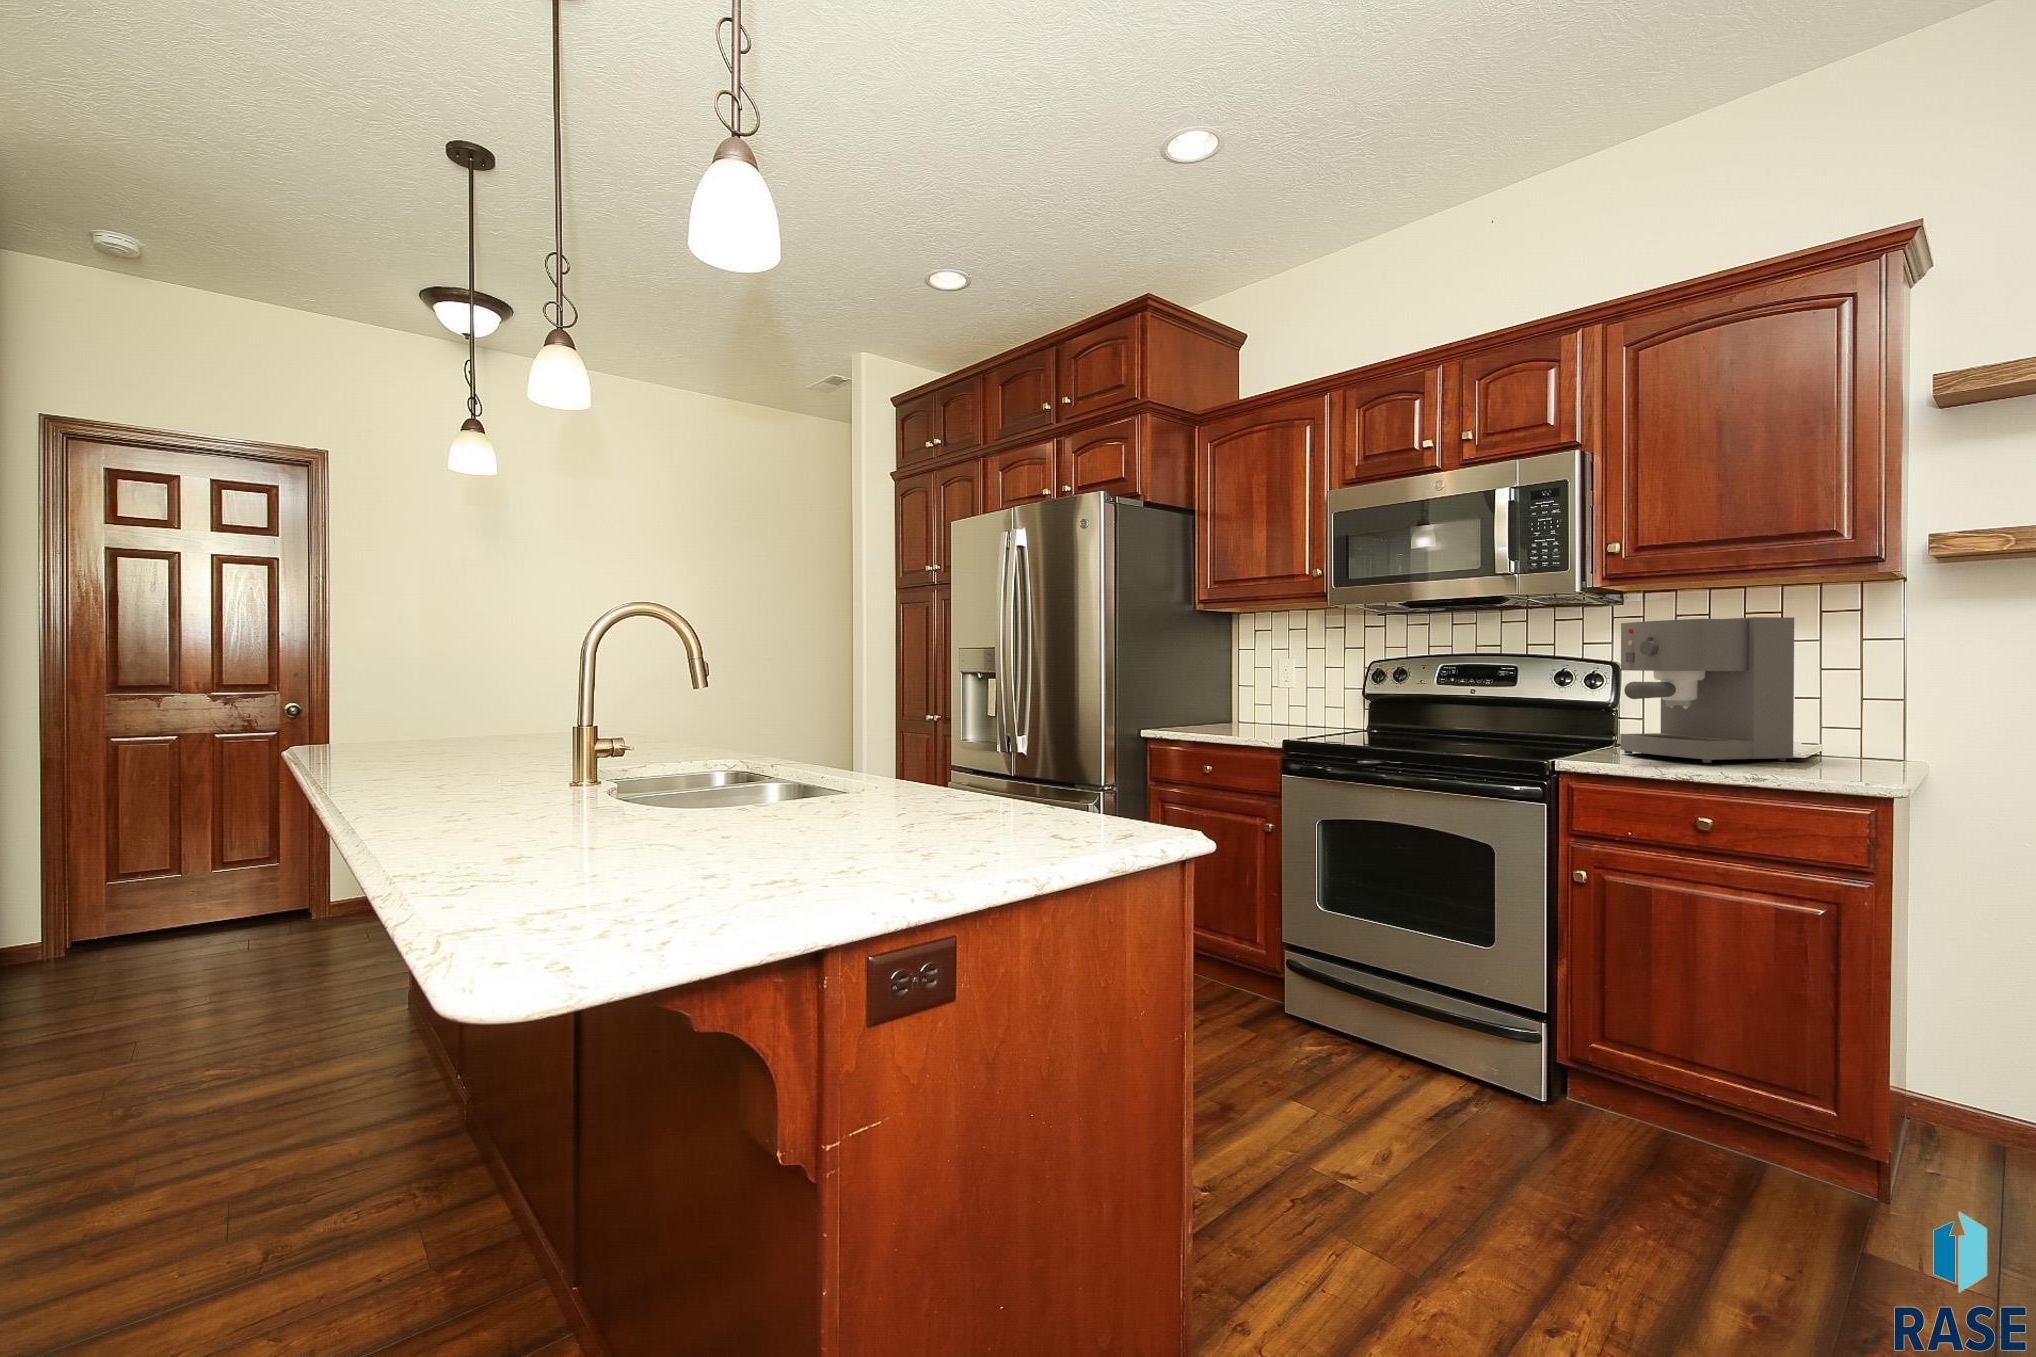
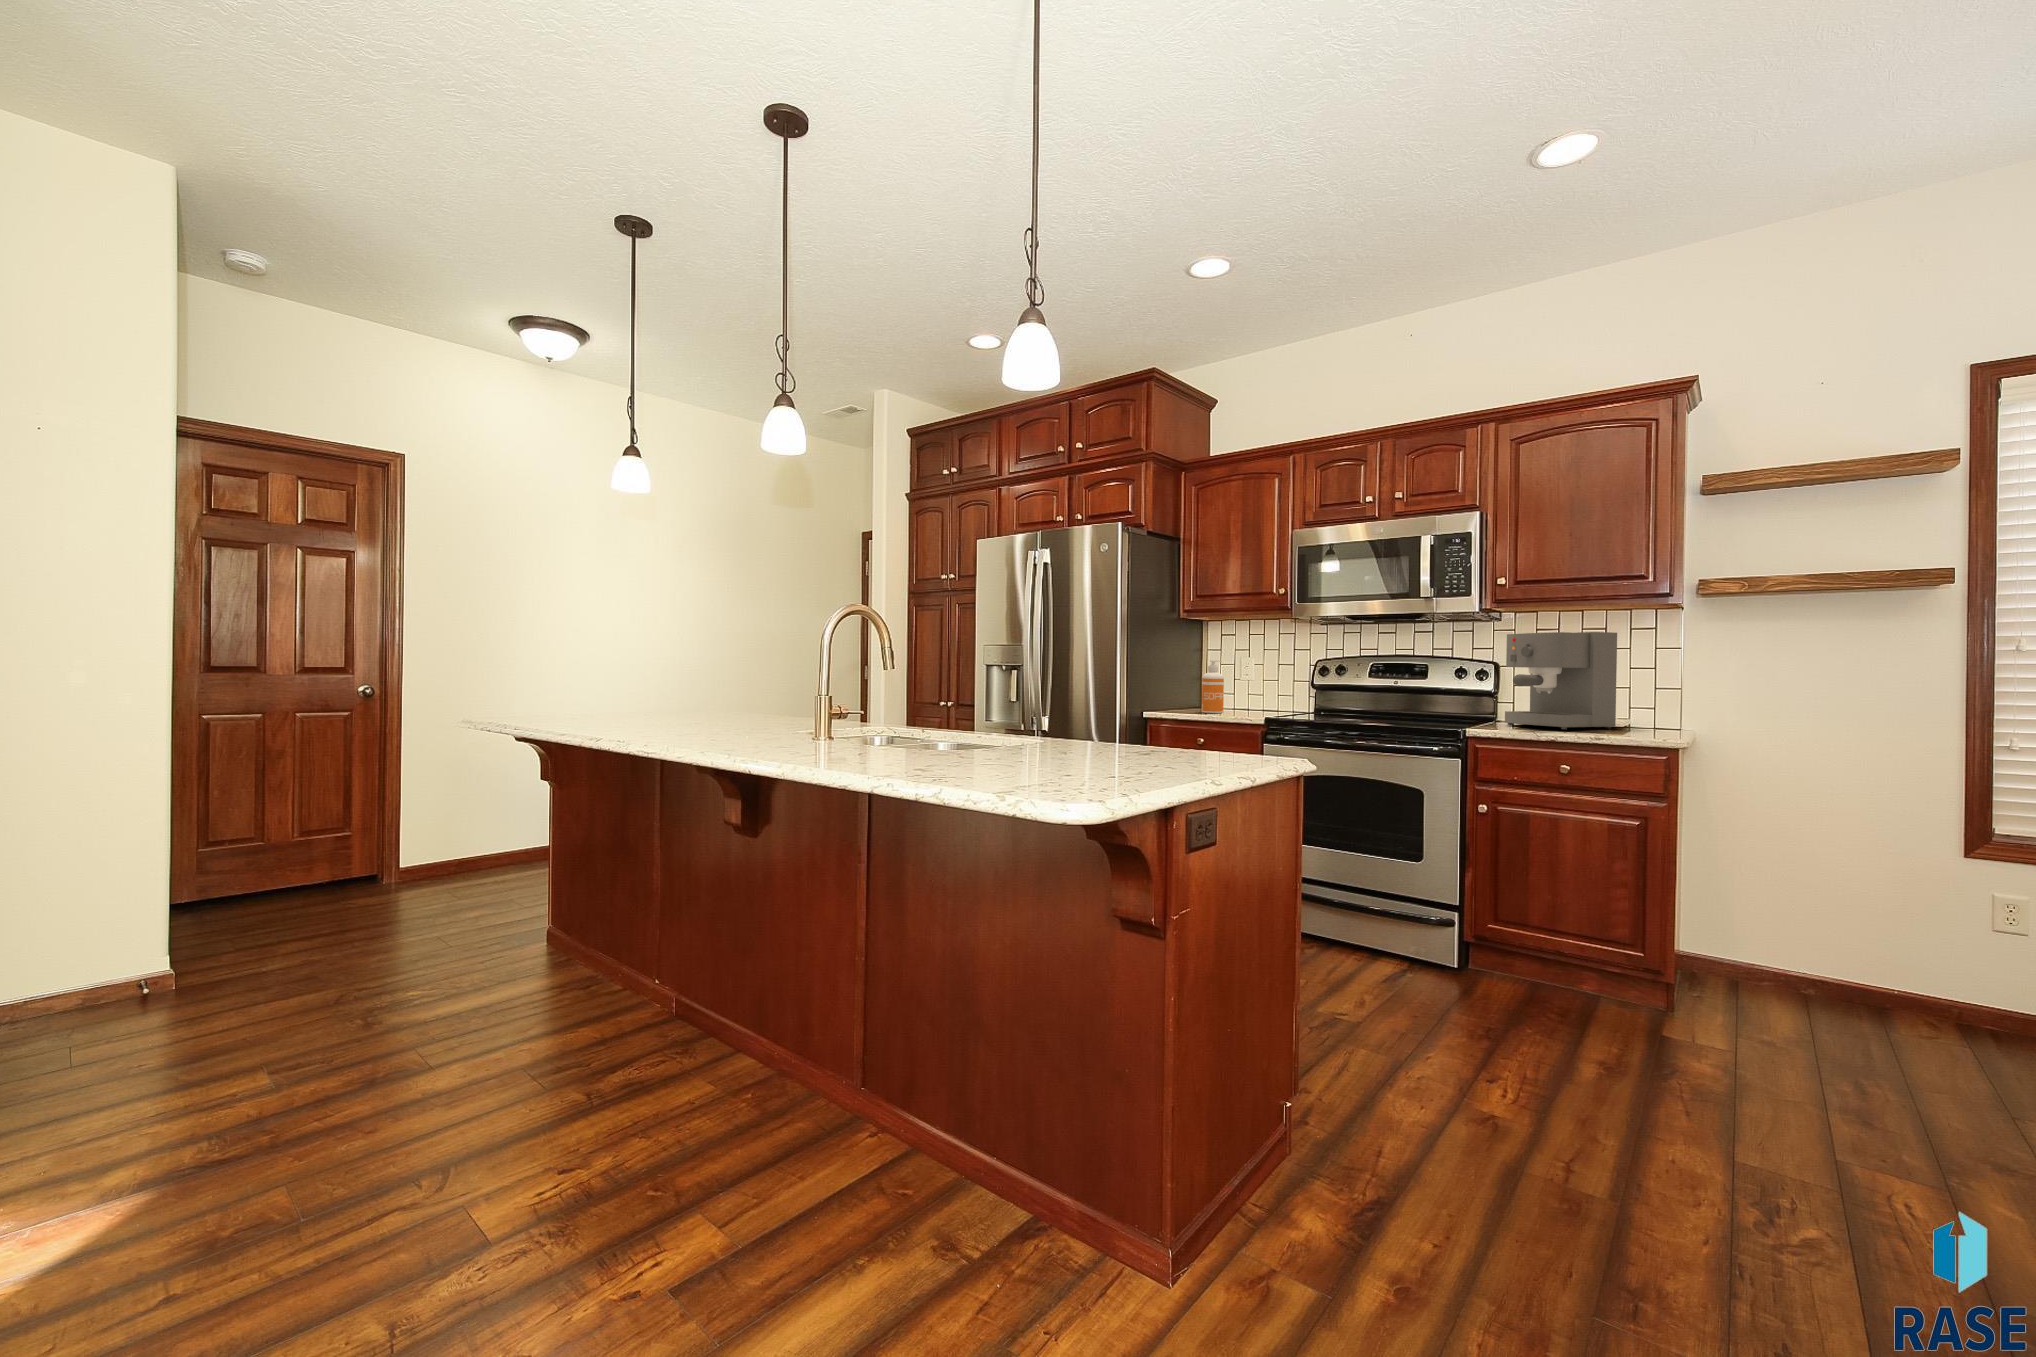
soap dispenser: none [1221,664,1249,731] -> present [1202,660,1224,713]

